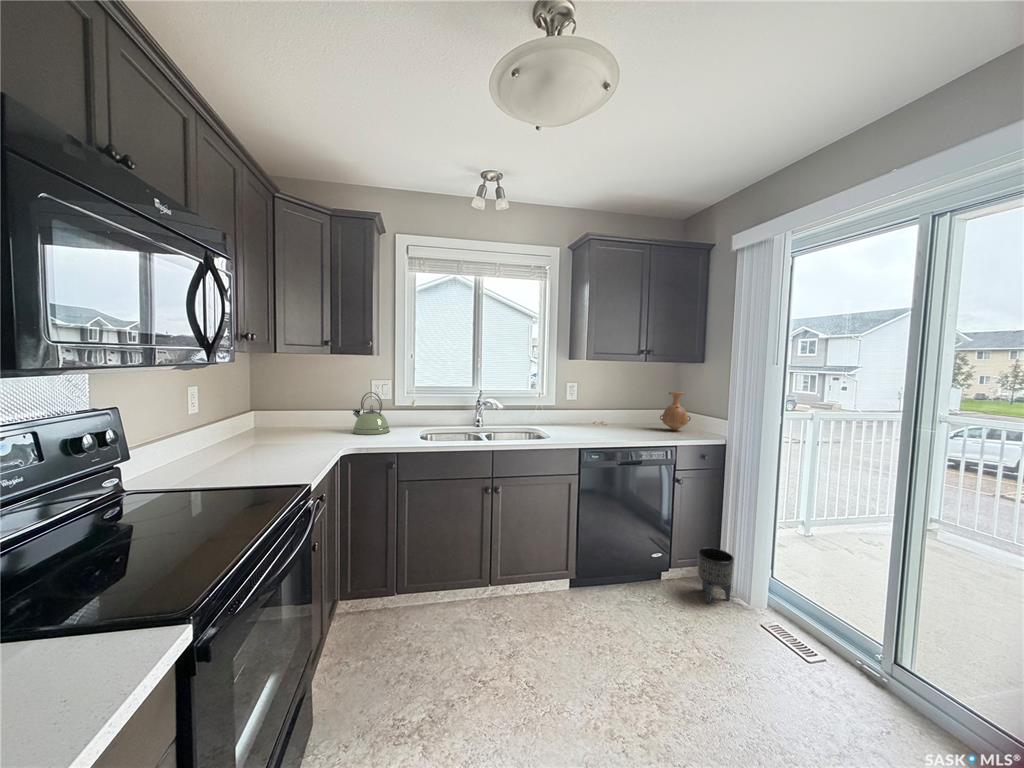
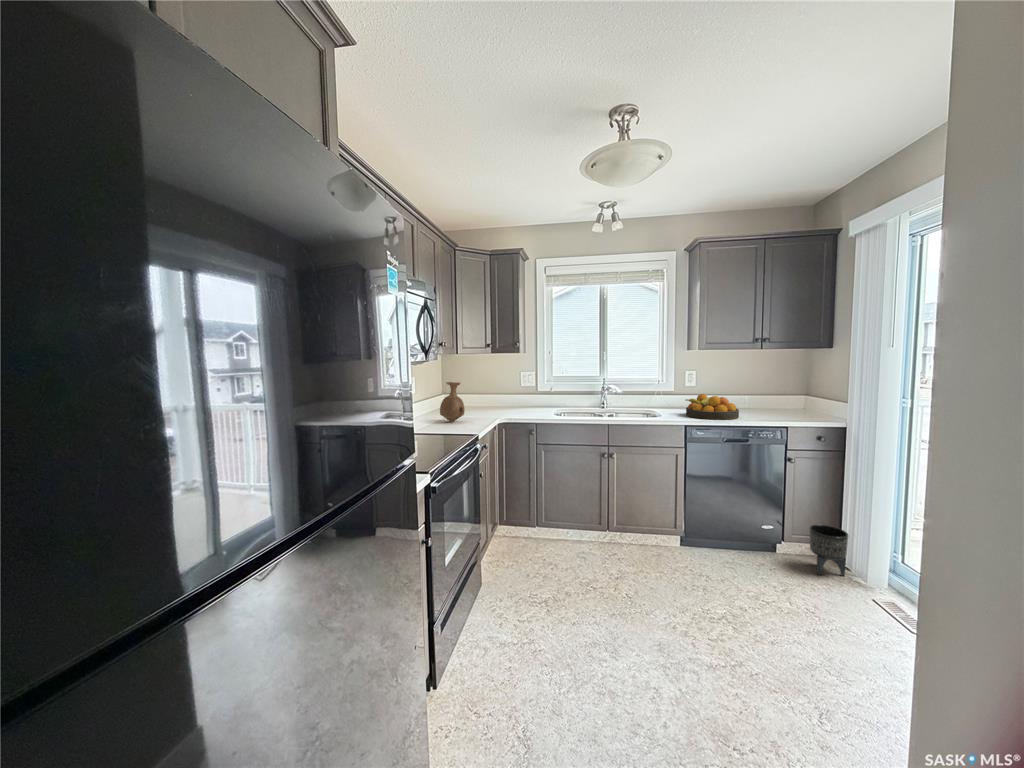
kettle: present [353,392,390,435] -> none [507,381,534,412]
vase: present [660,392,691,431] -> present [440,382,465,422]
fruit bowl: none [572,410,628,440] -> present [686,394,739,420]

